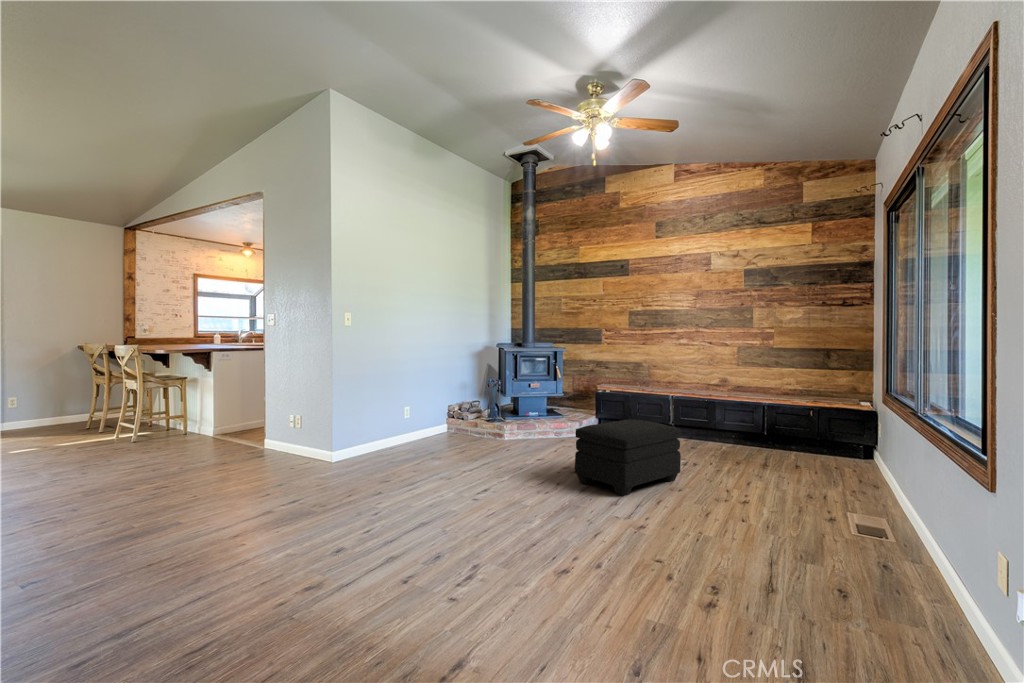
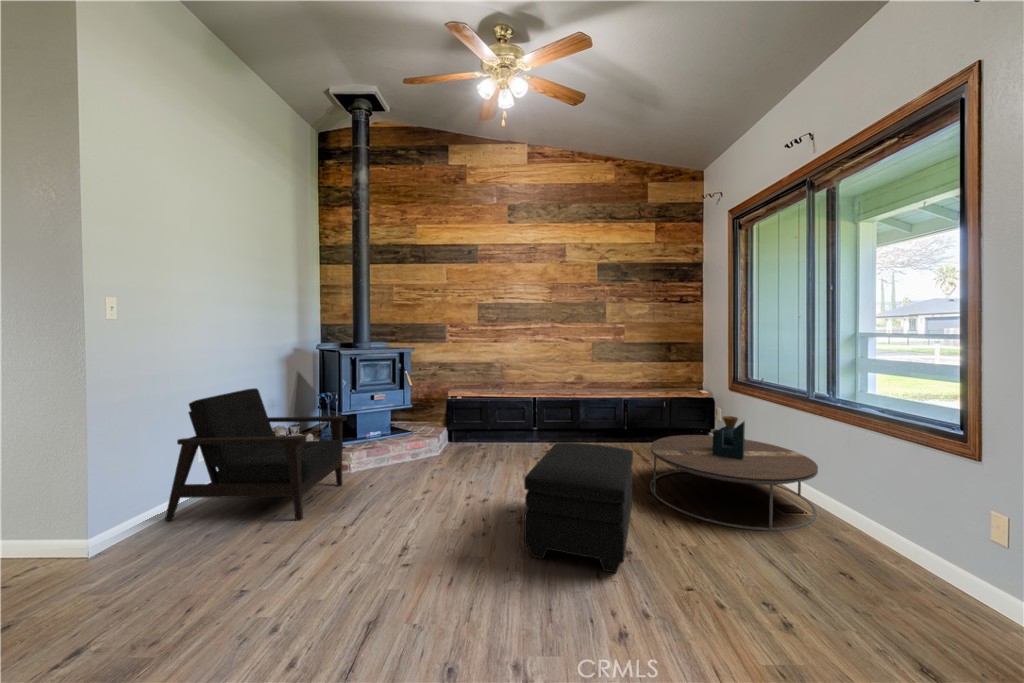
armchair: none [408,370,506,450] -> present [165,388,347,521]
coffee table: none [719,415,874,511] -> present [650,416,818,531]

